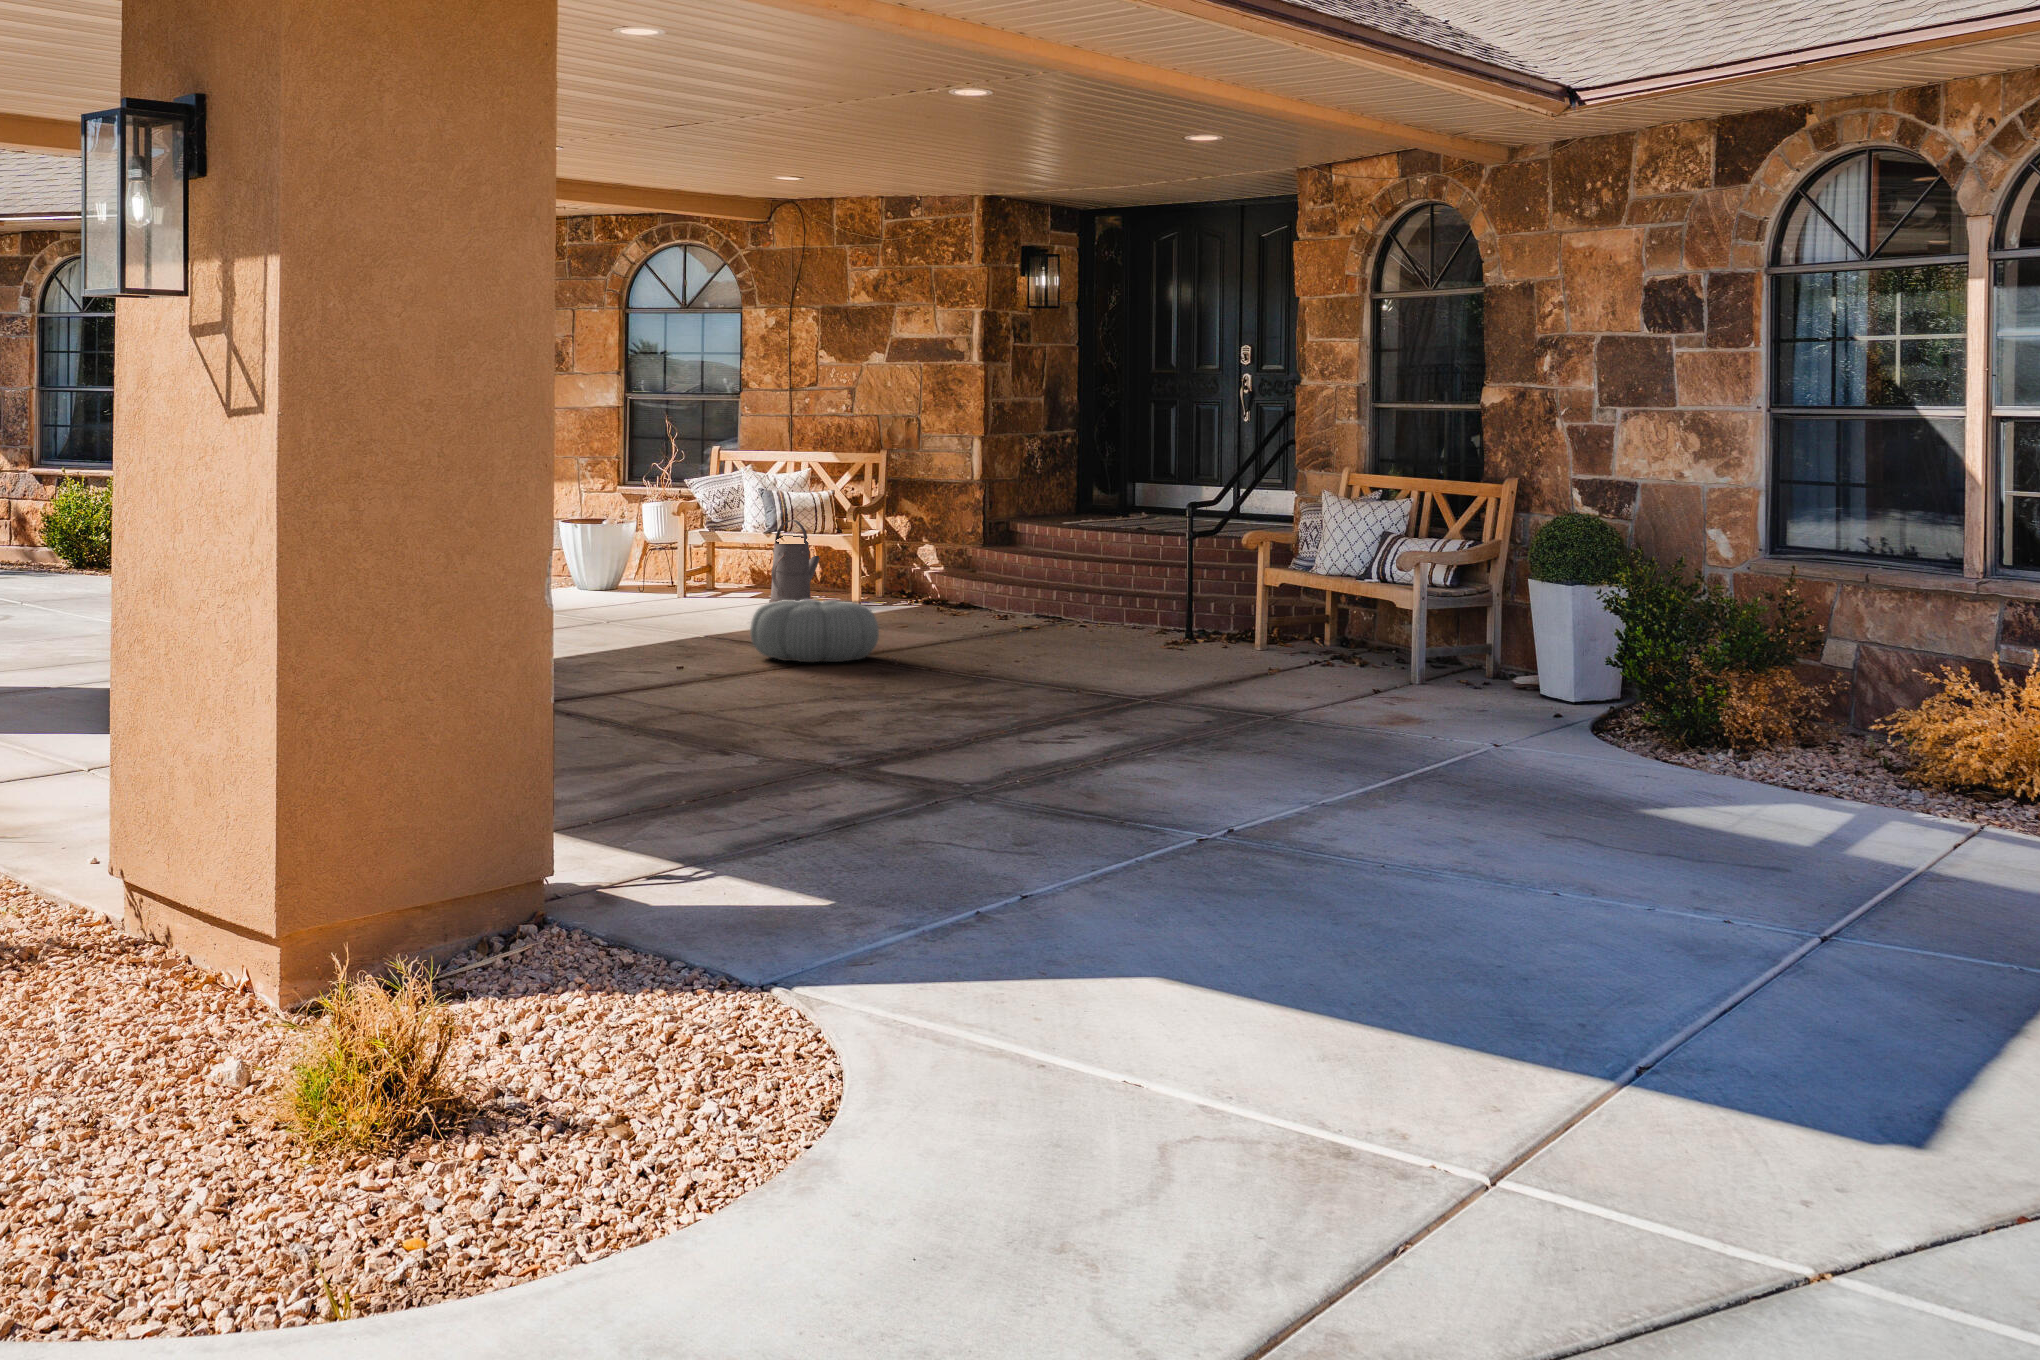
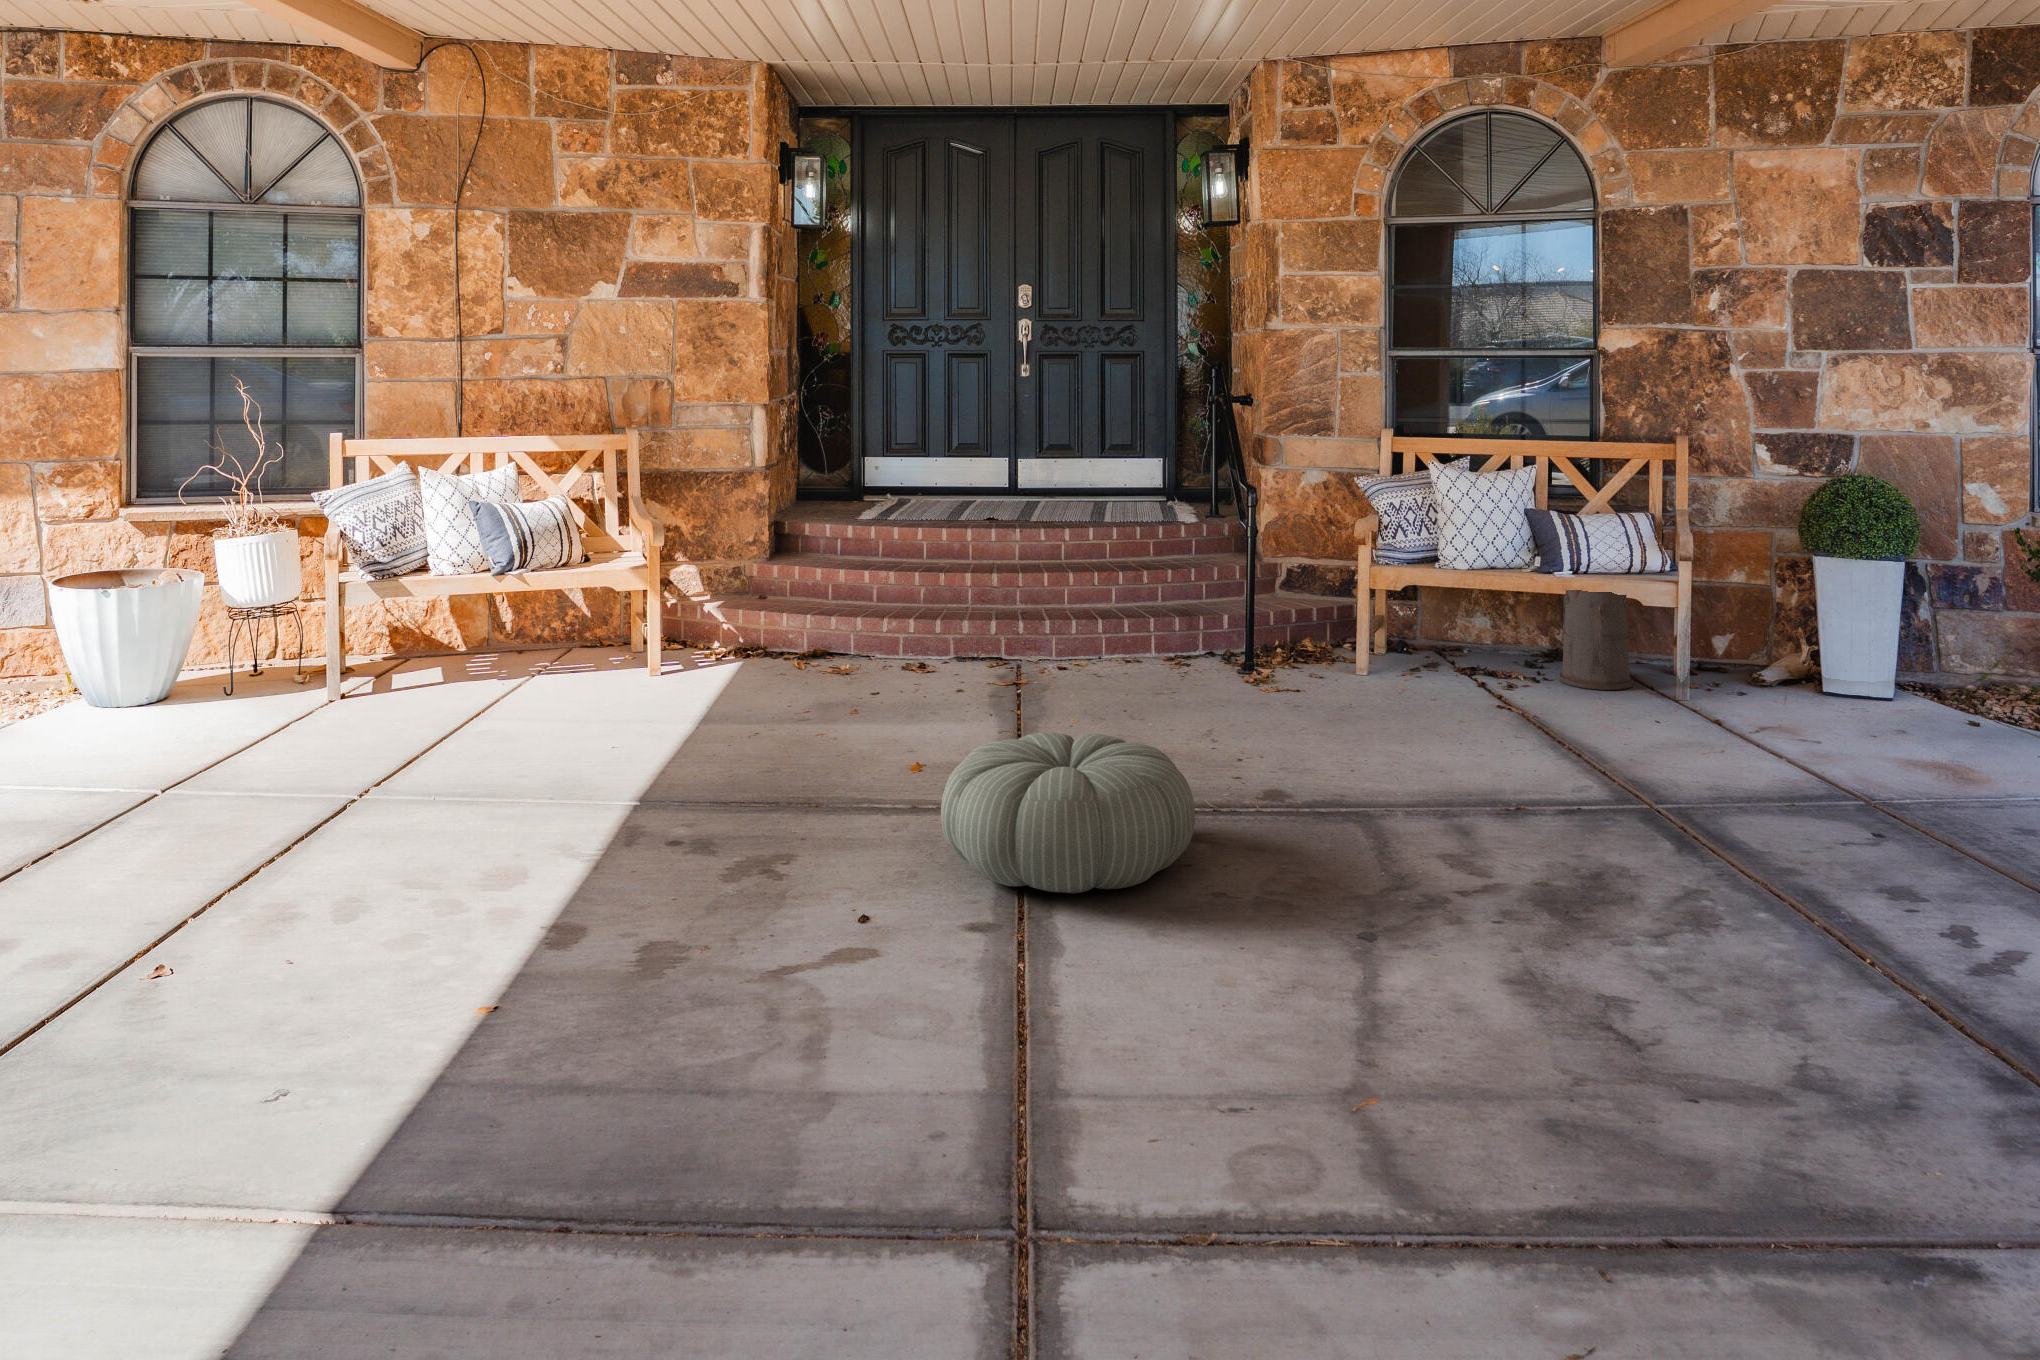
watering can: present [769,520,820,603] -> present [1559,590,1633,690]

